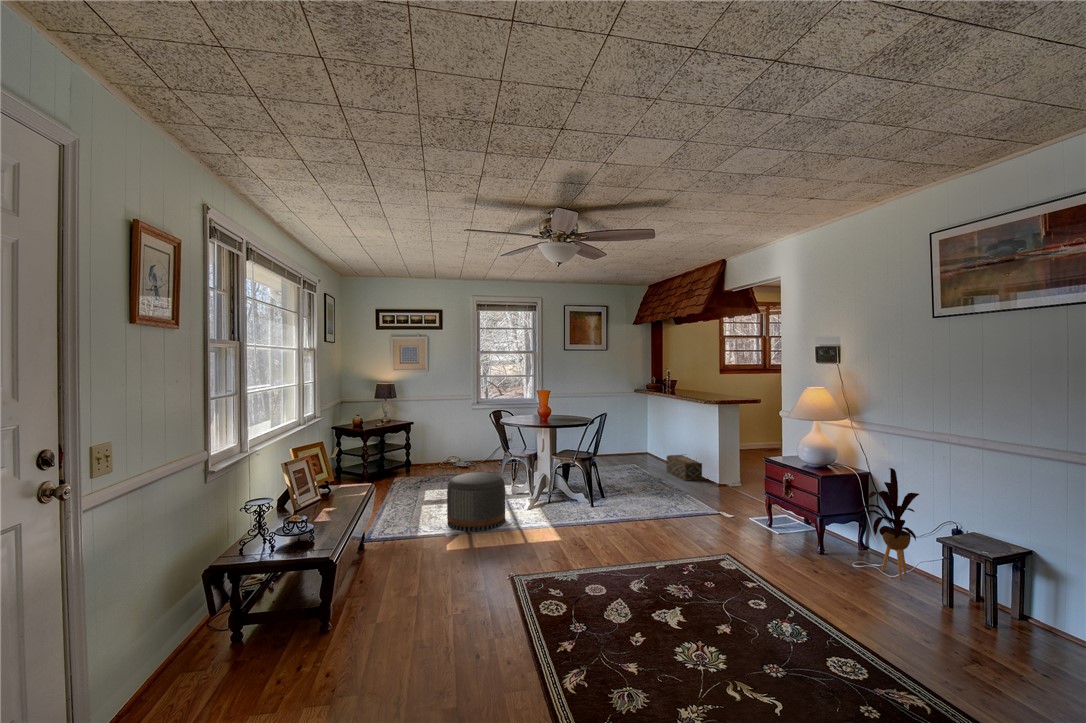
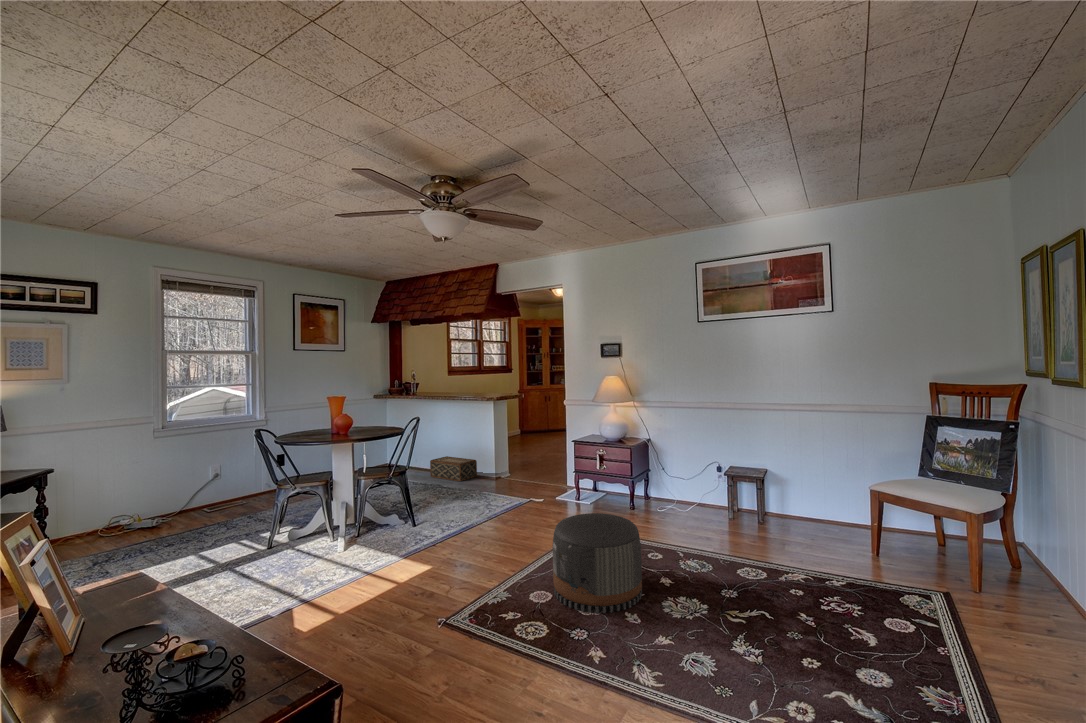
house plant: present [855,468,919,580] -> none [657,430,701,512]
pouf: present [447,472,505,532] -> present [553,513,642,613]

